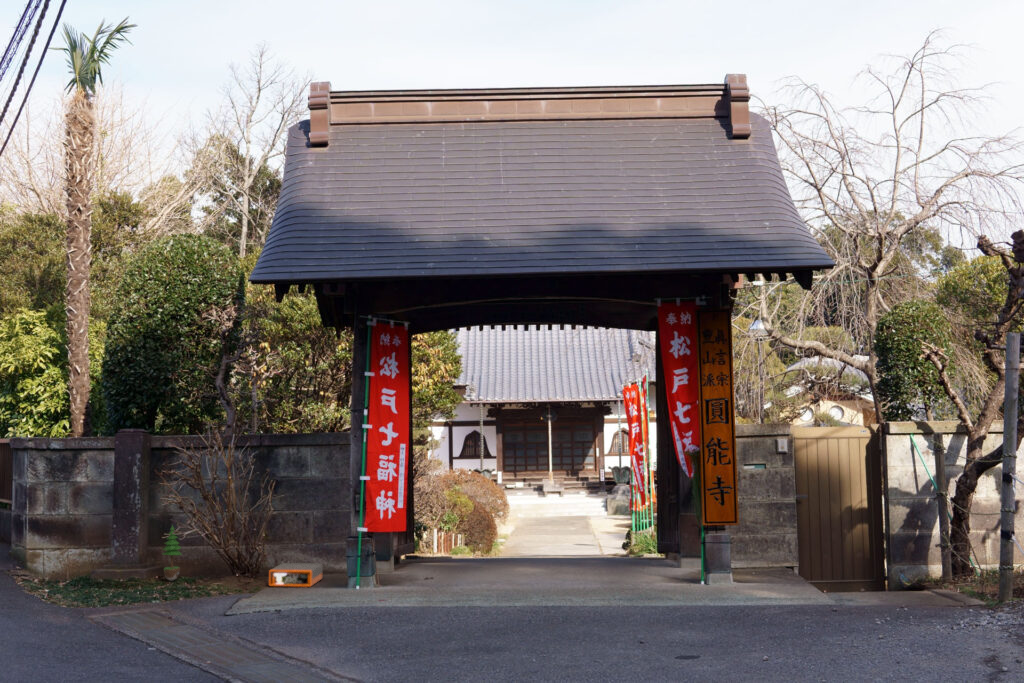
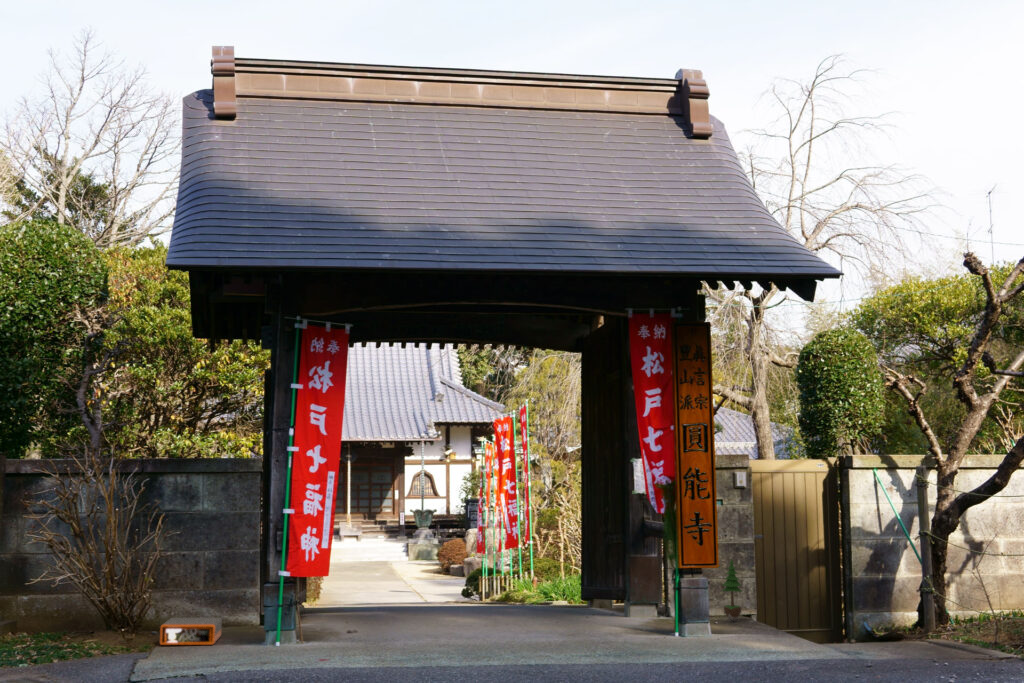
potted tree: present [162,526,182,581] -> present [722,560,742,621]

